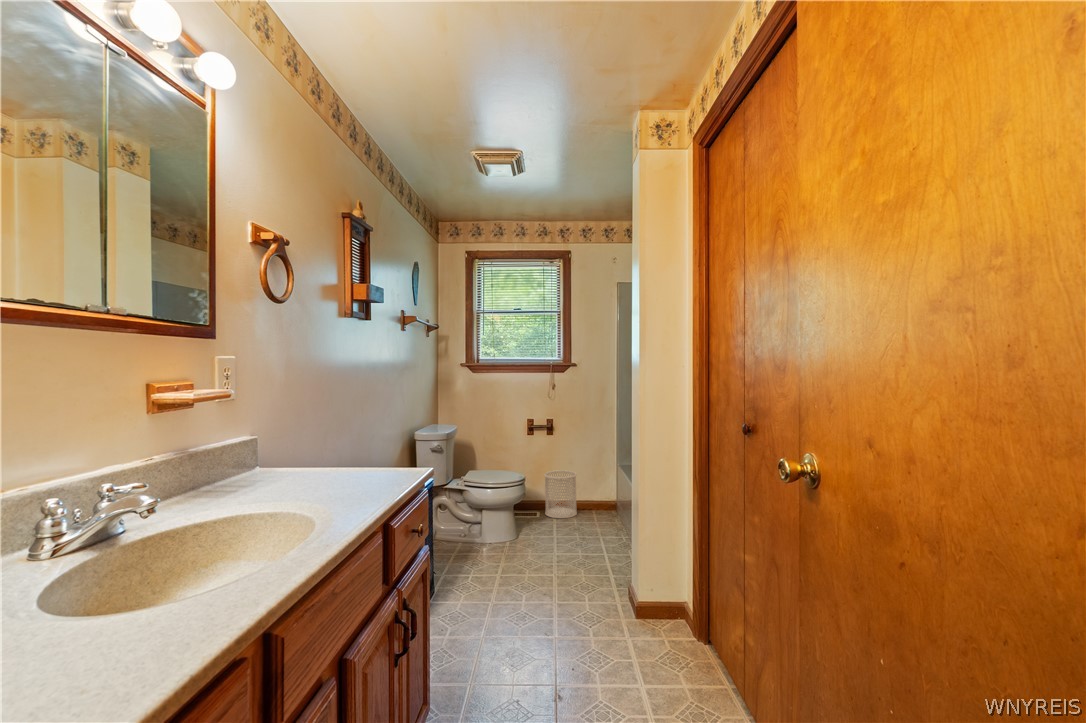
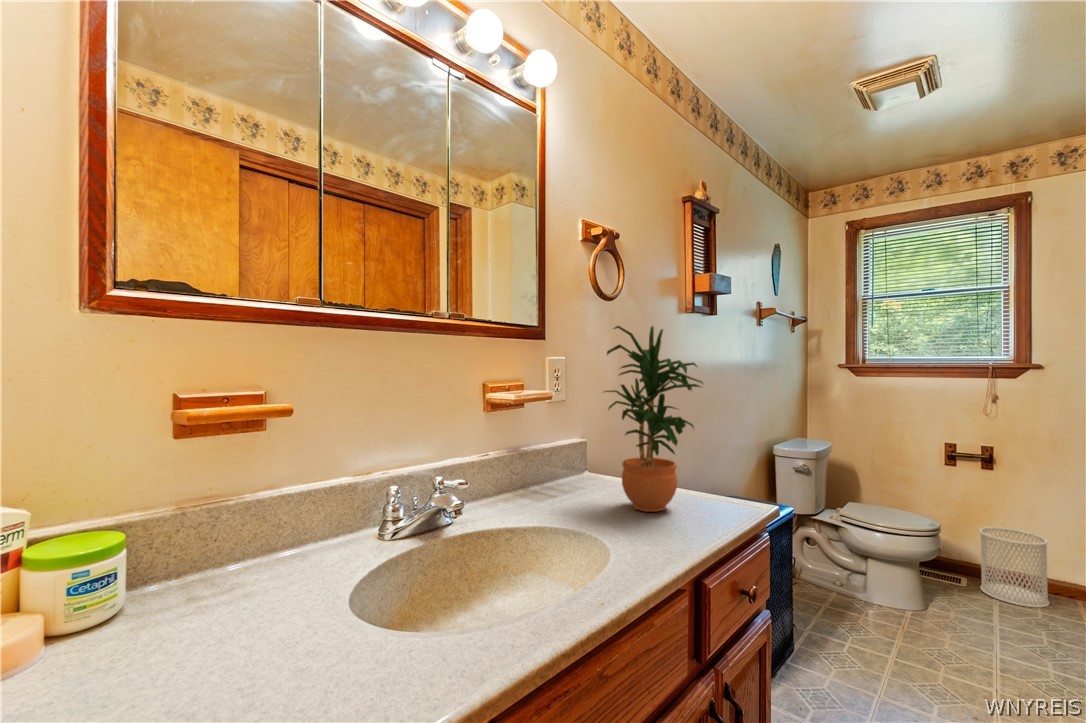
potted plant: none [286,328,383,486] -> present [604,326,703,512]

